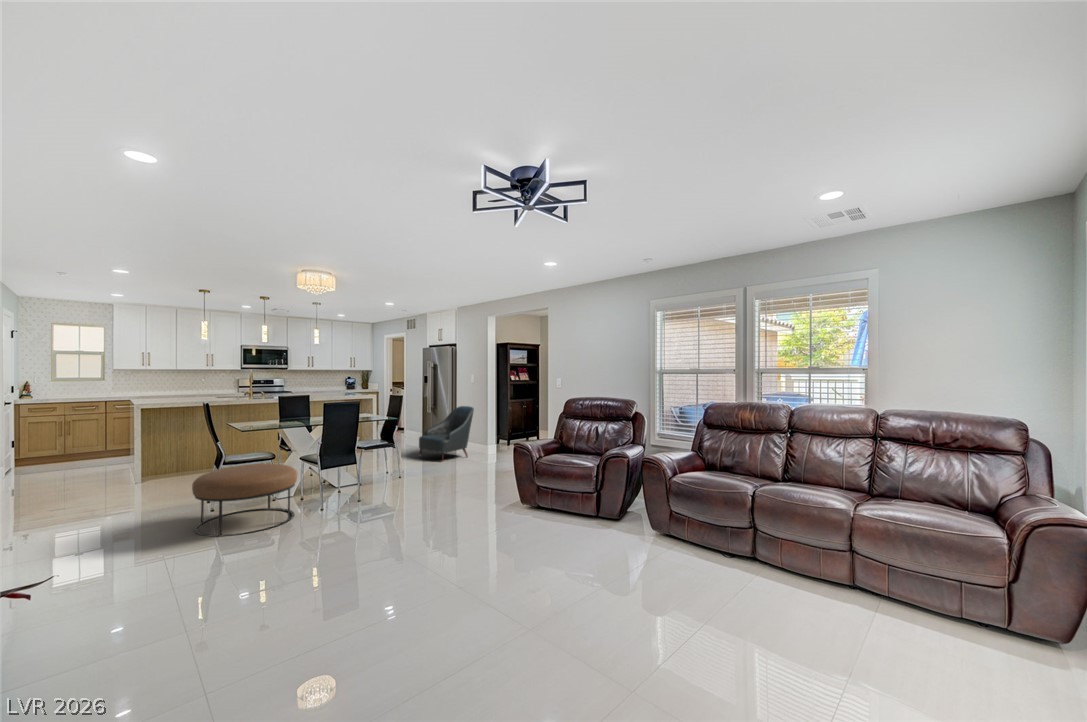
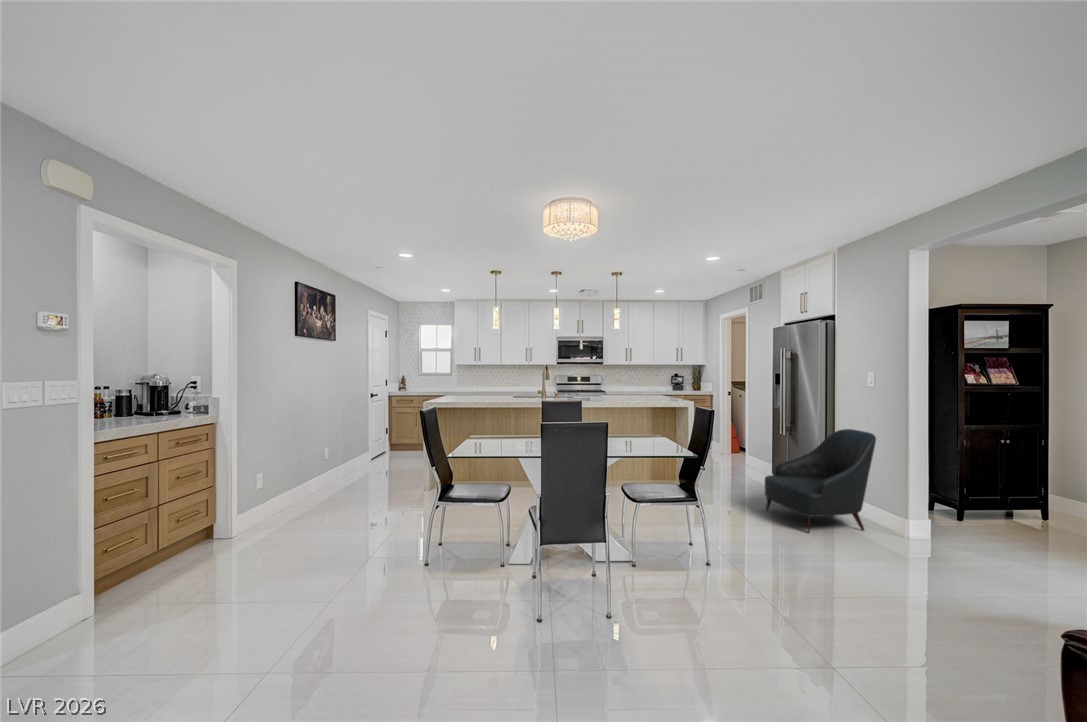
ottoman: present [192,464,297,536] -> none [367,515,512,655]

